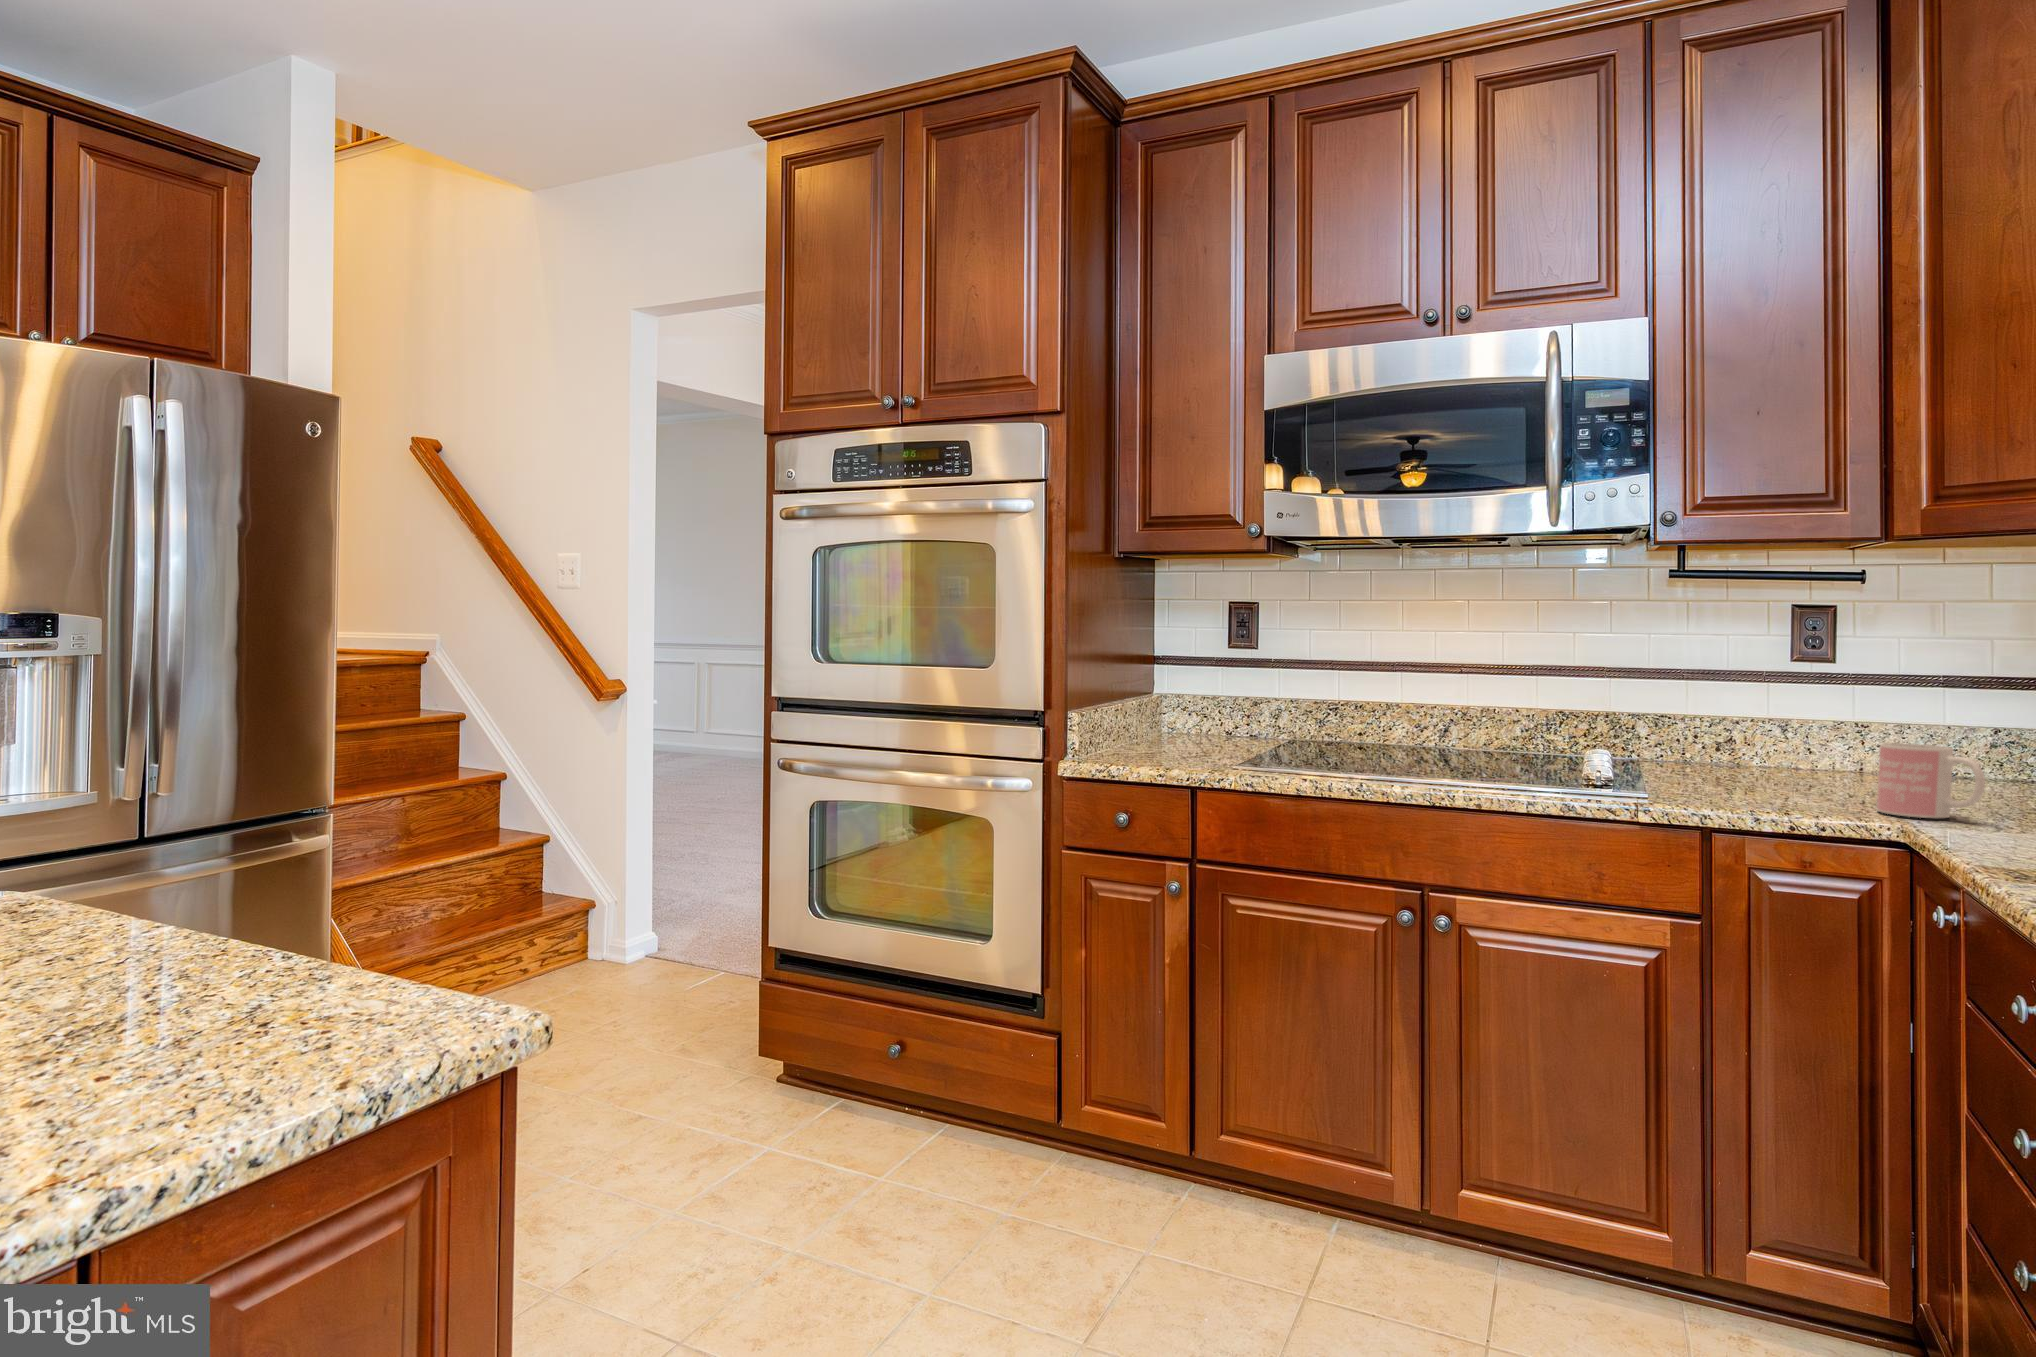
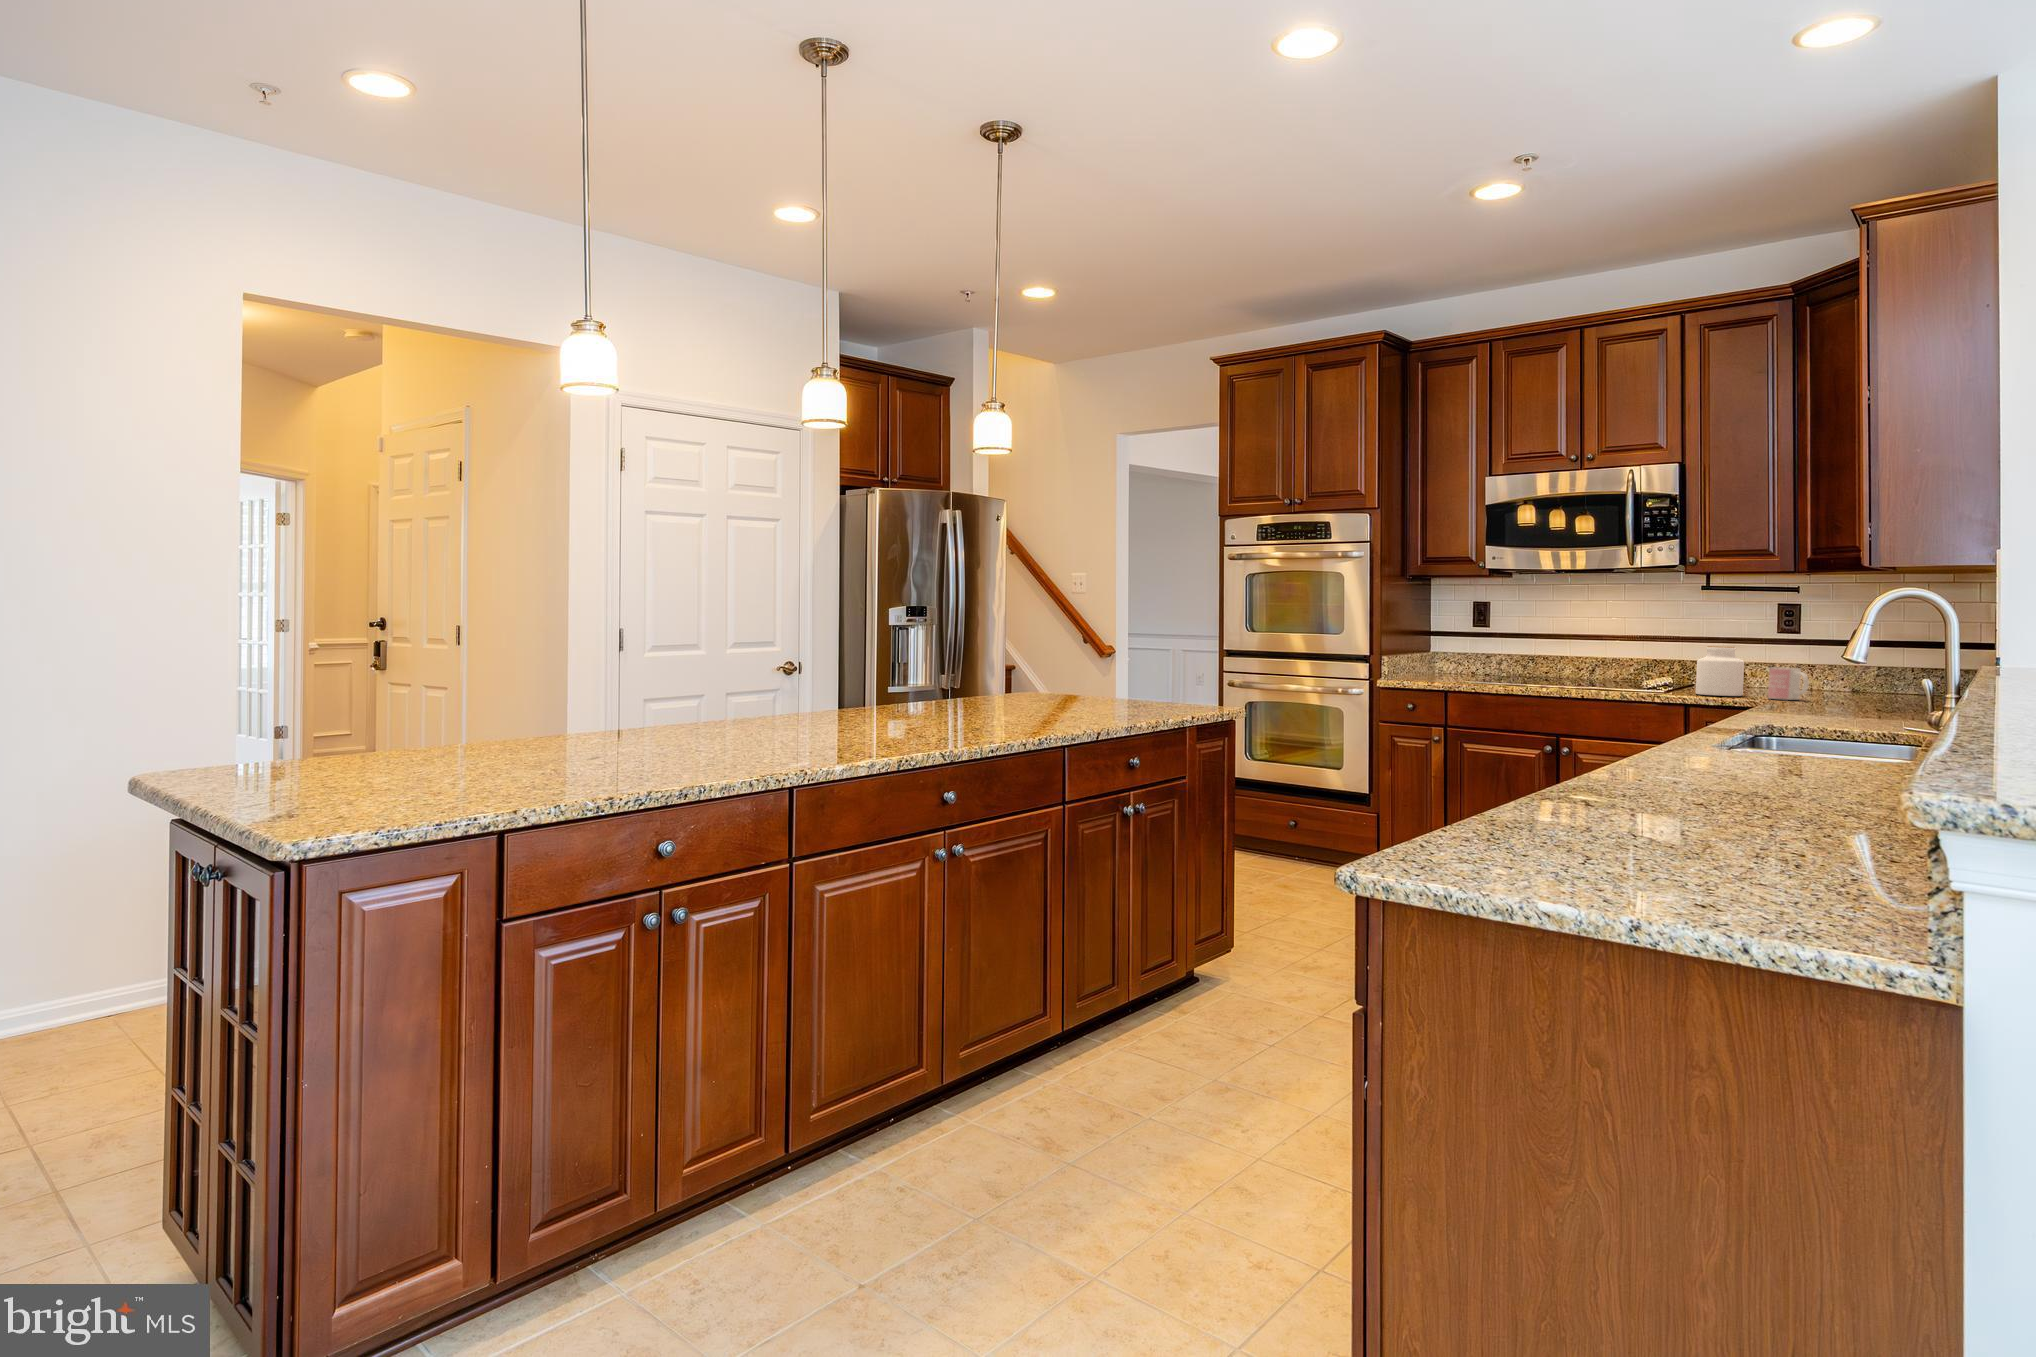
jar: none [1709,695,1813,805] -> present [1696,646,1744,696]

